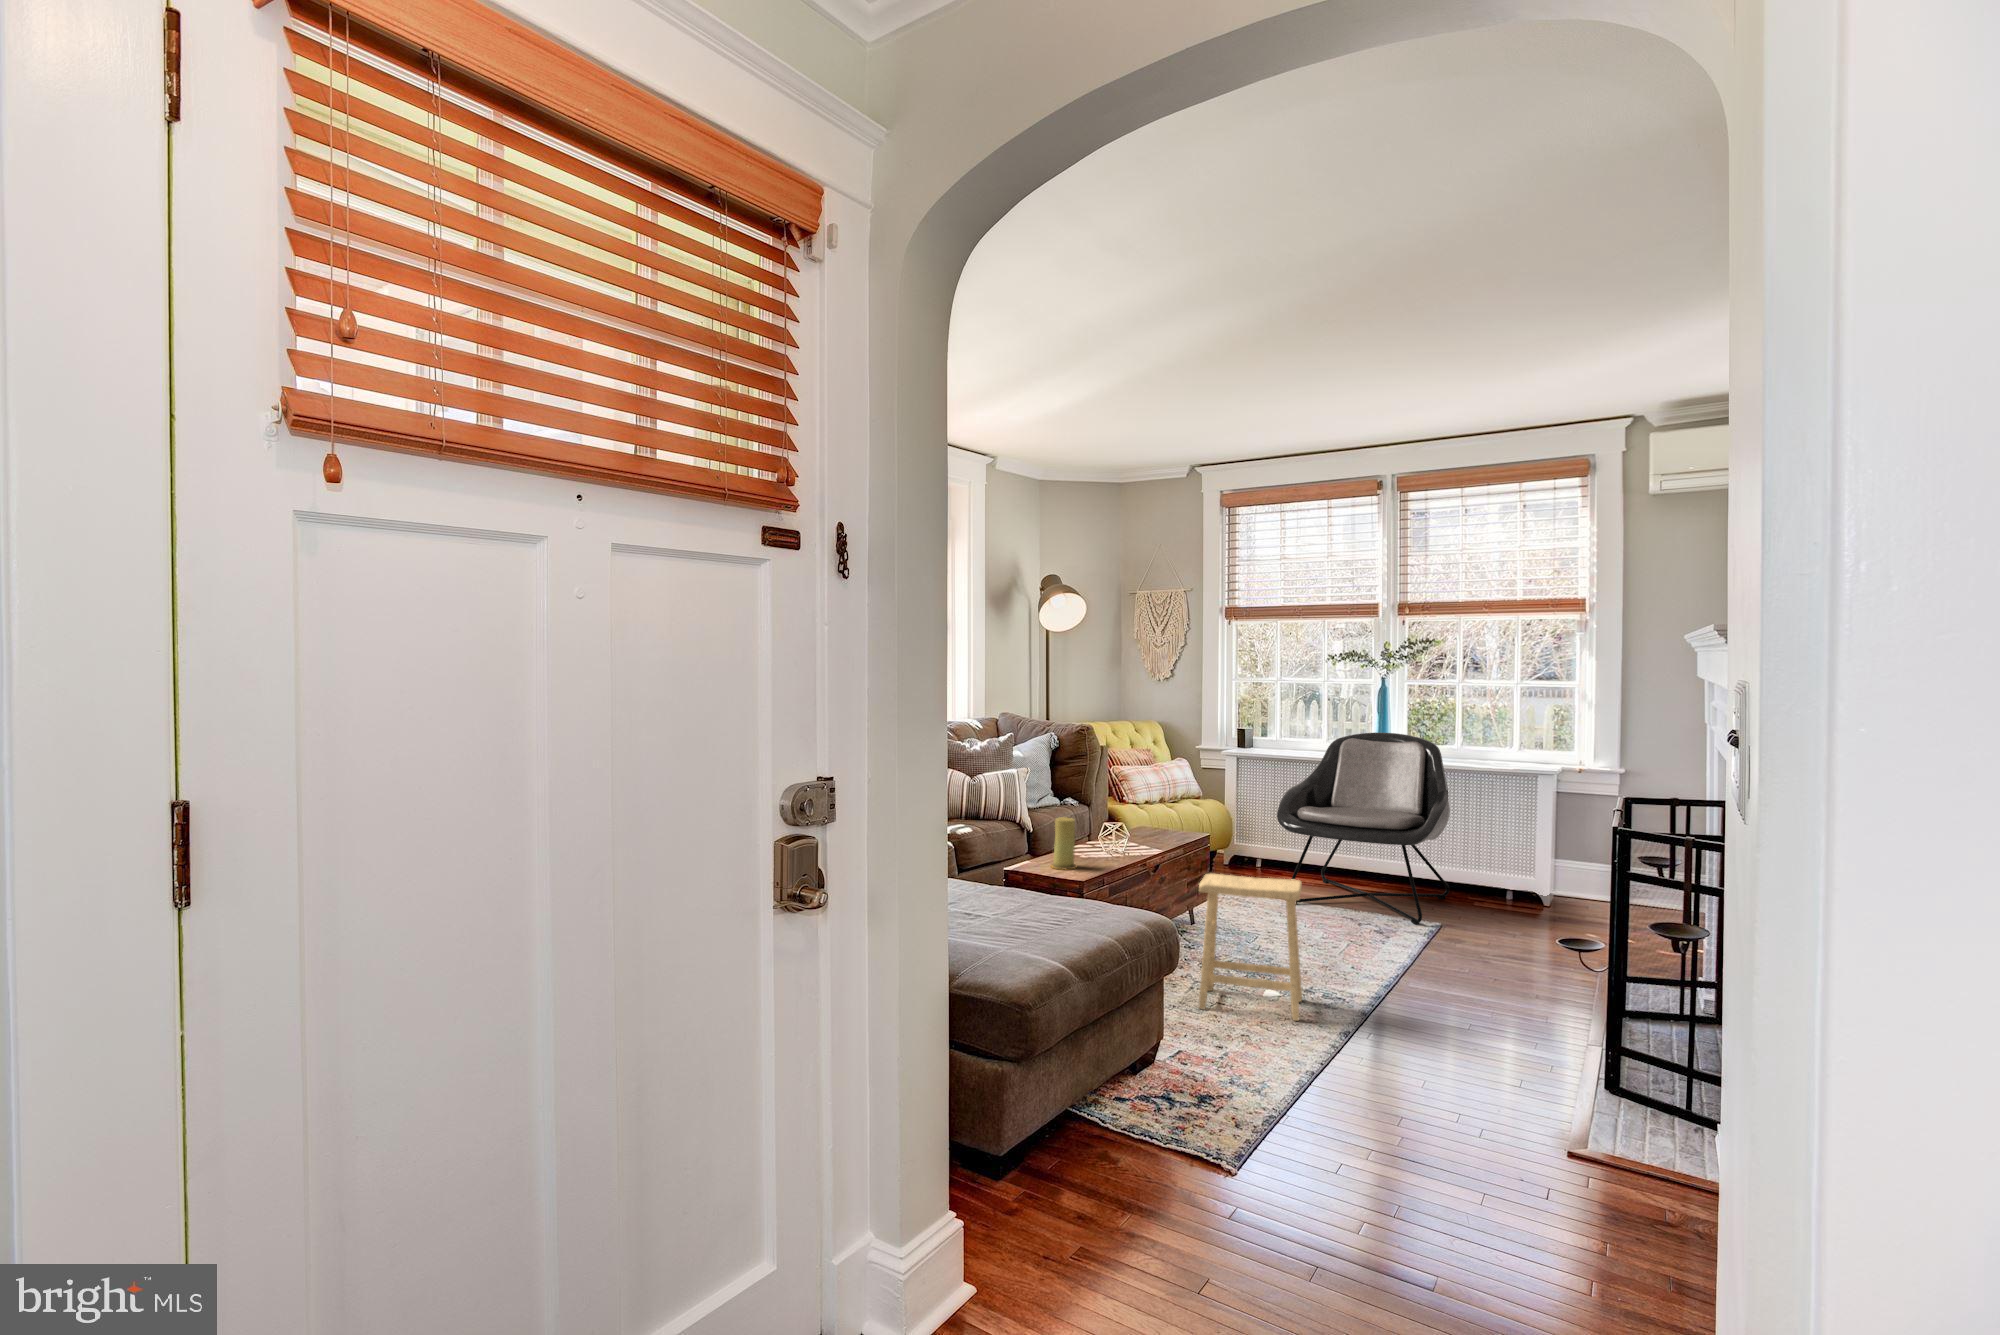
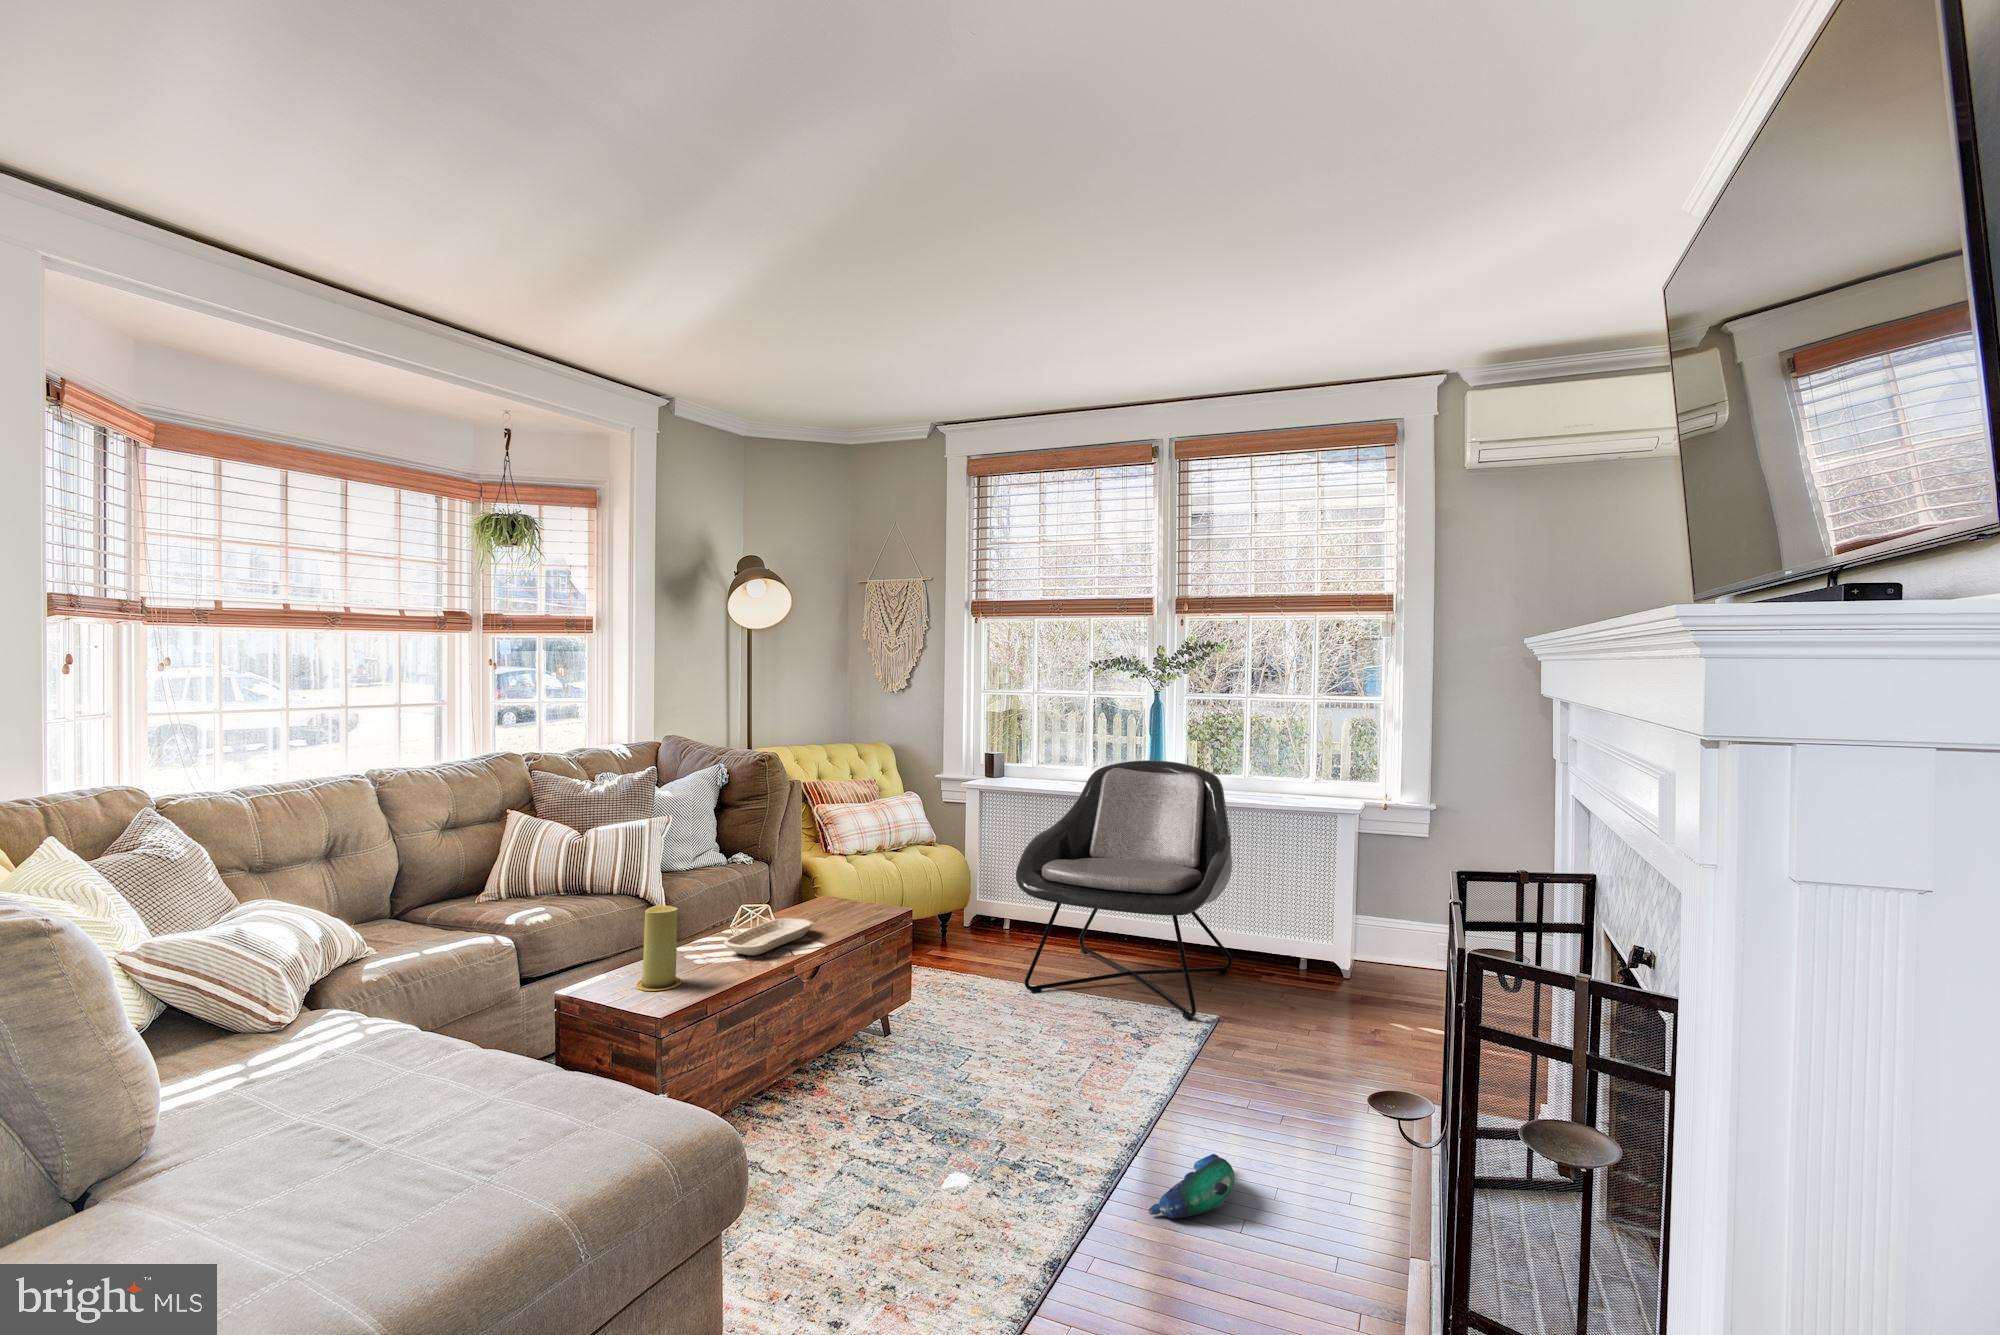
tray: none [1093,836,1146,855] -> present [724,918,814,955]
footstool: present [1199,874,1302,1021] -> none [836,998,1008,1249]
plush toy: none [1399,985,1457,1017] -> present [1149,1154,1234,1219]

